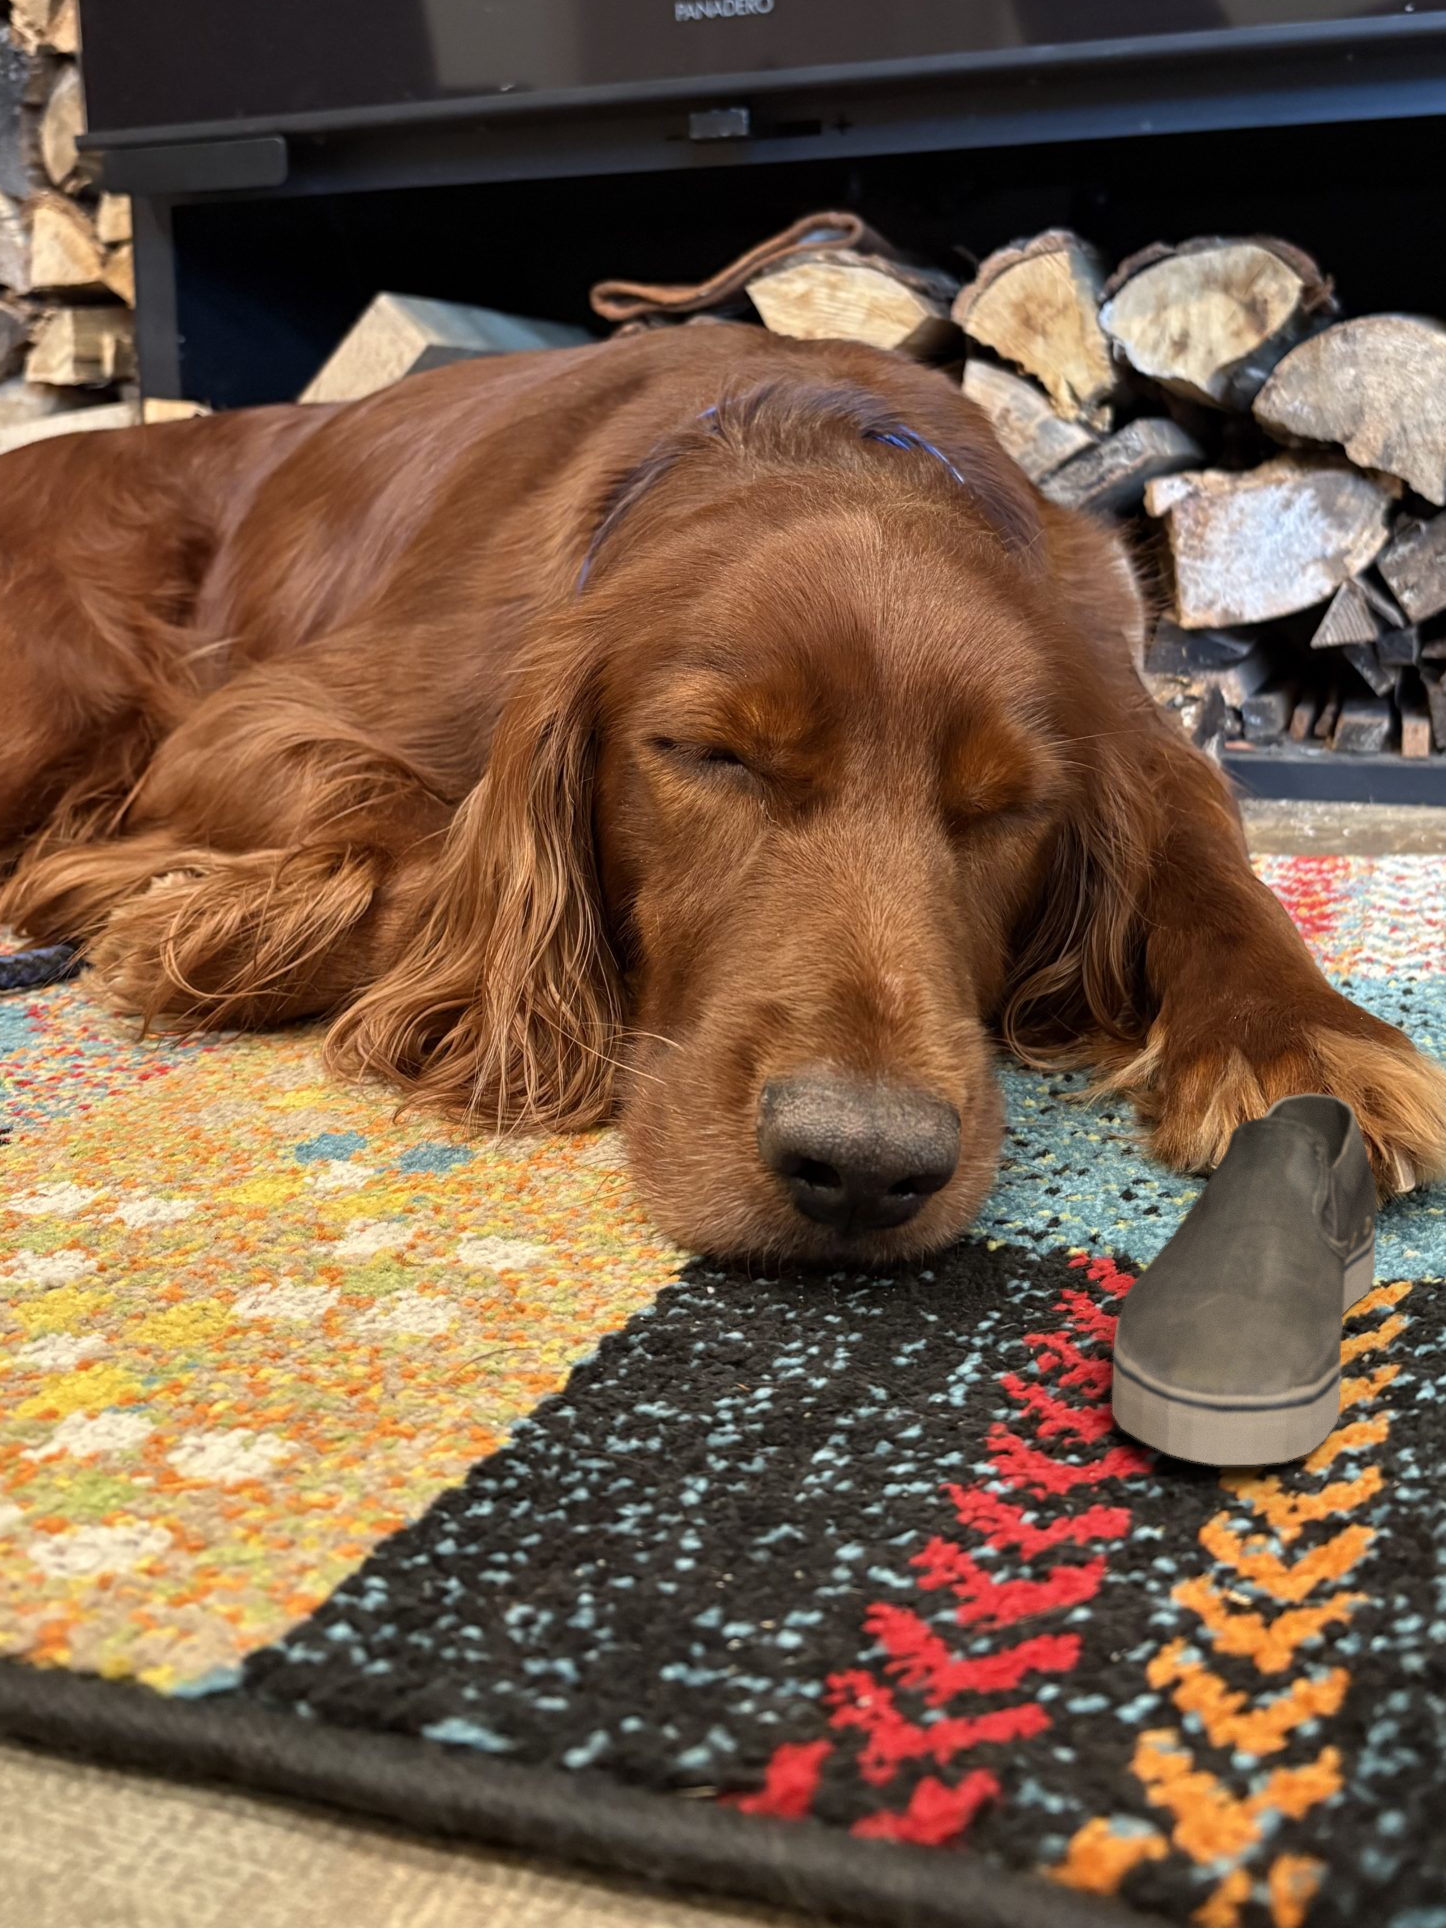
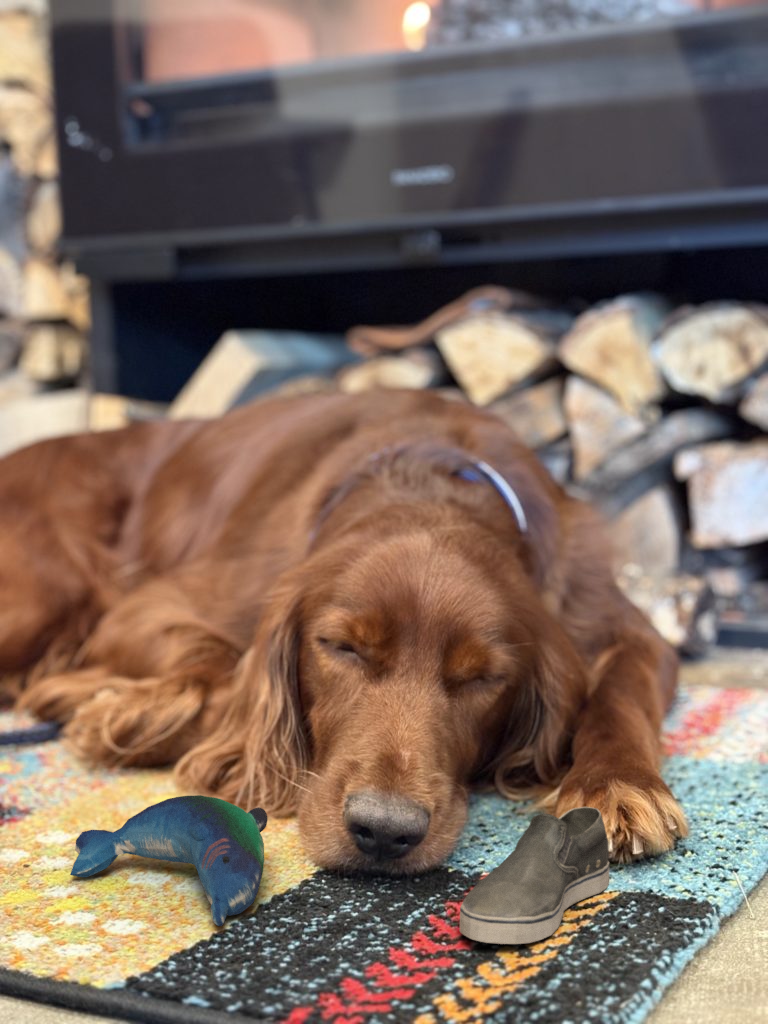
plush toy: none [85,1096,581,1443] -> present [70,795,267,926]

